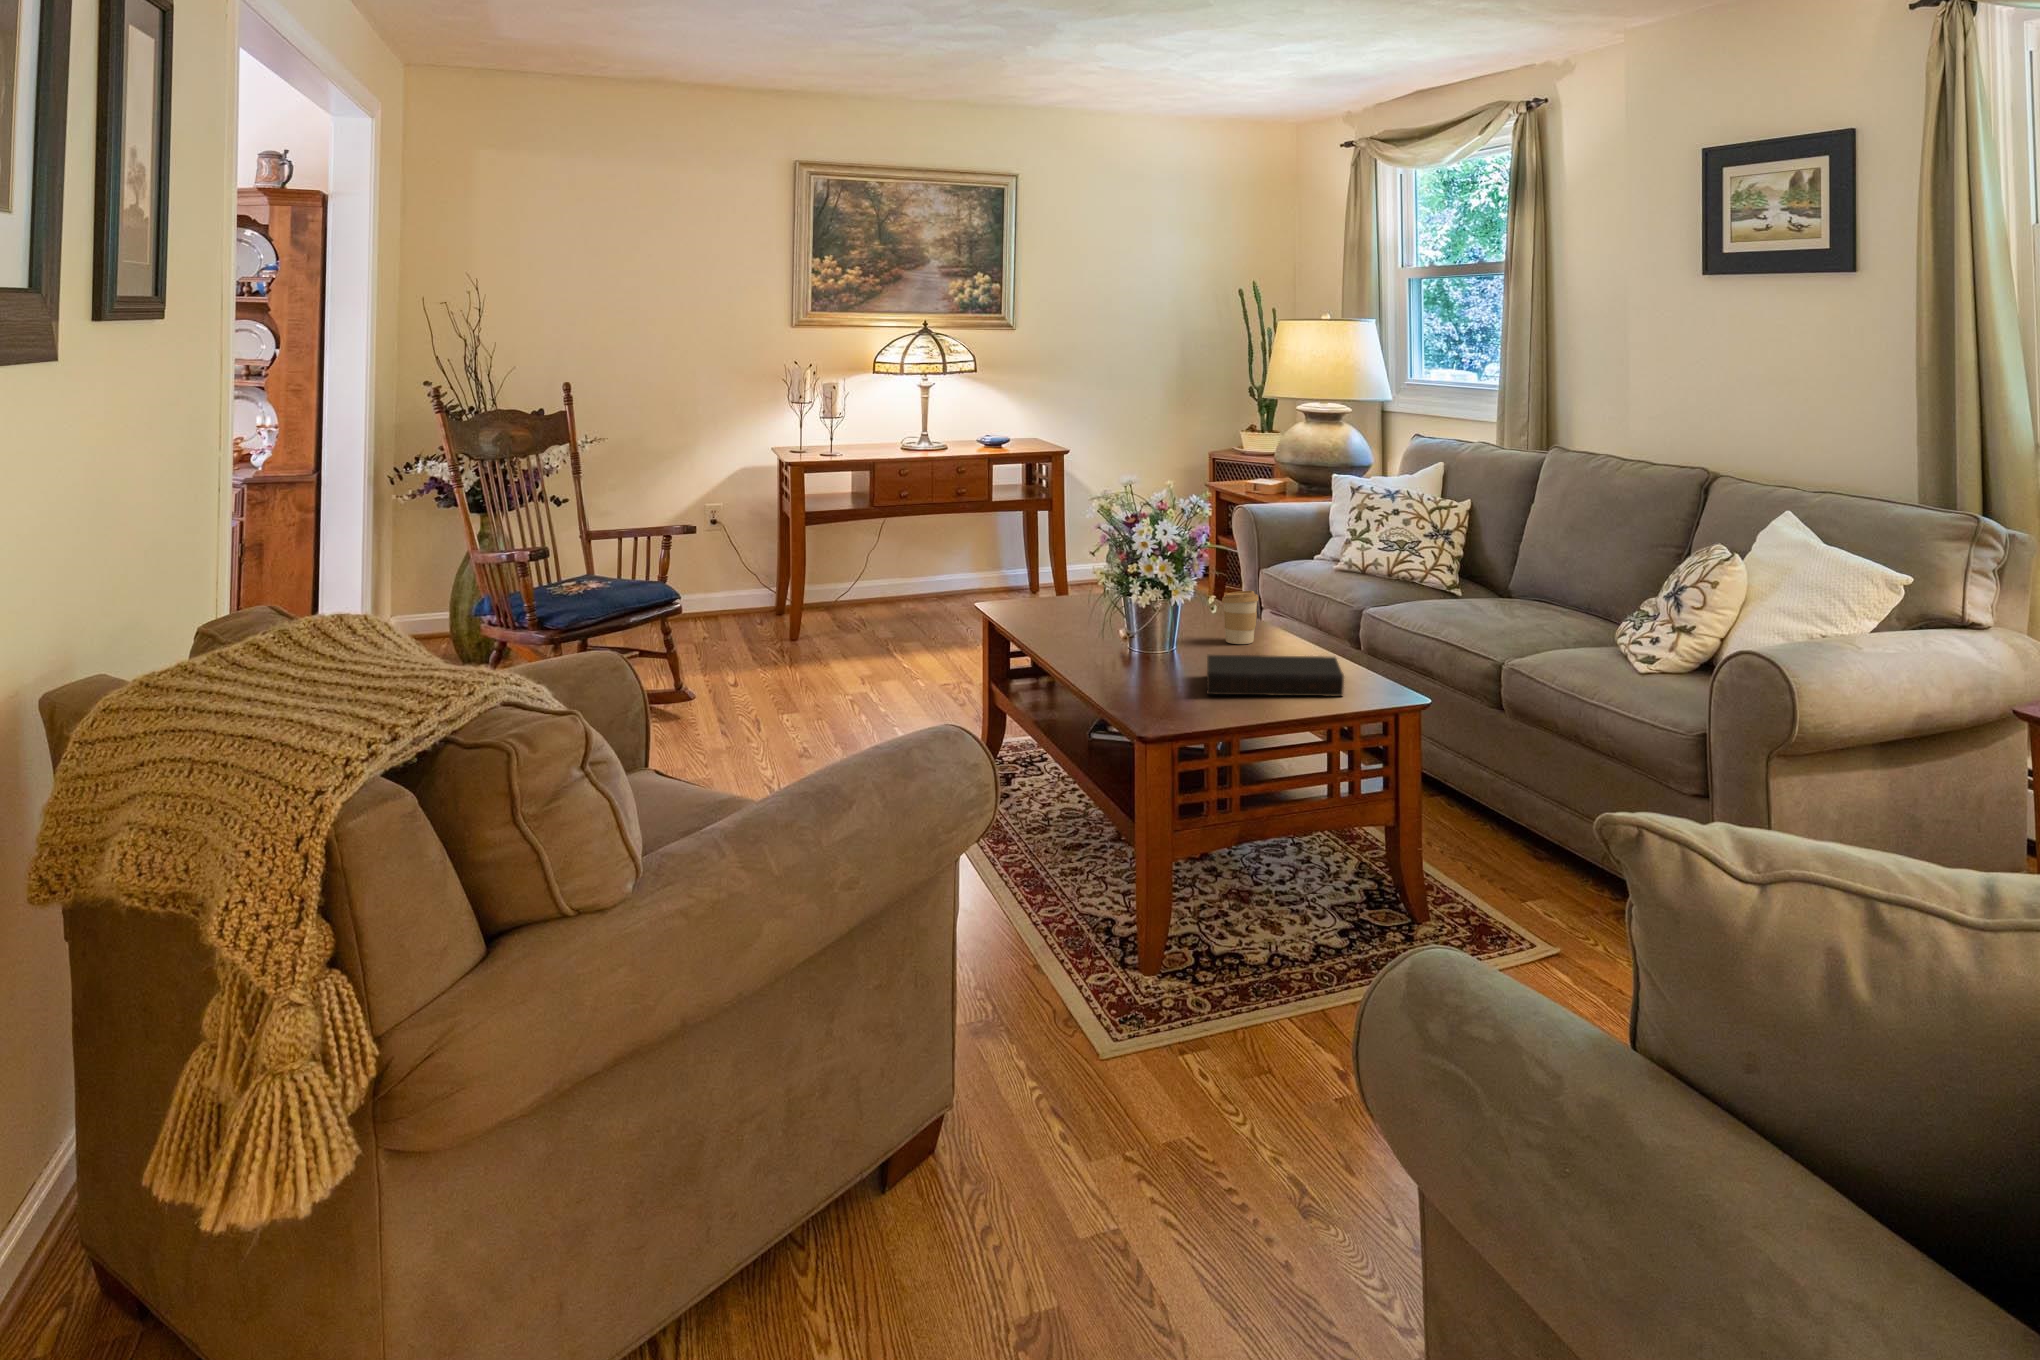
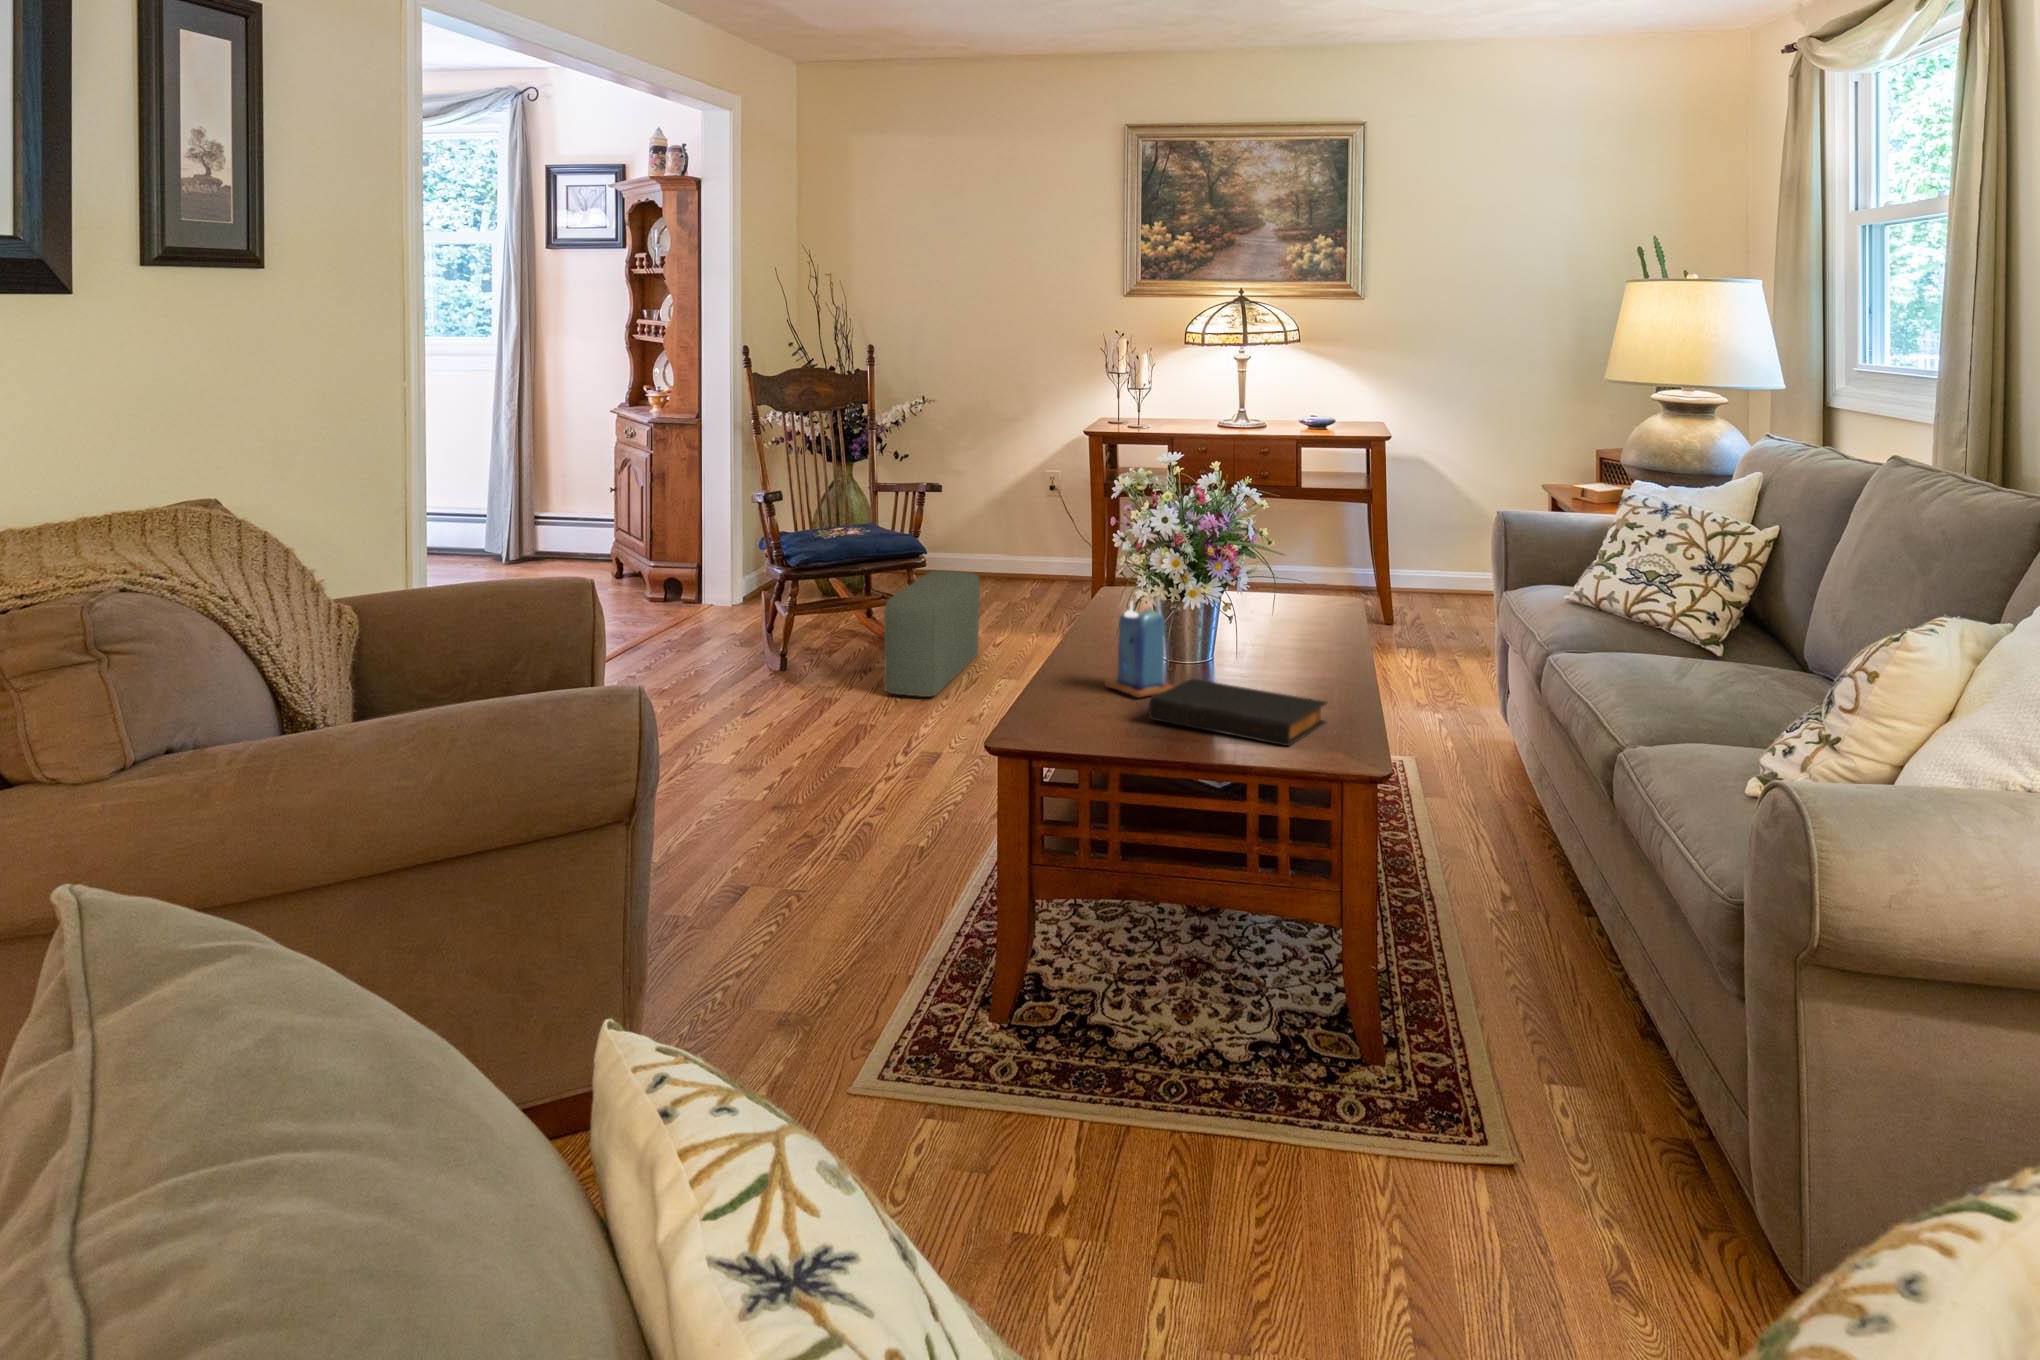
candle: none [1118,589,1183,680] -> present [1104,602,1174,698]
coffee cup: present [1222,591,1259,644] -> none [1274,614,1317,673]
pouf: none [687,609,758,745] -> present [884,570,980,697]

